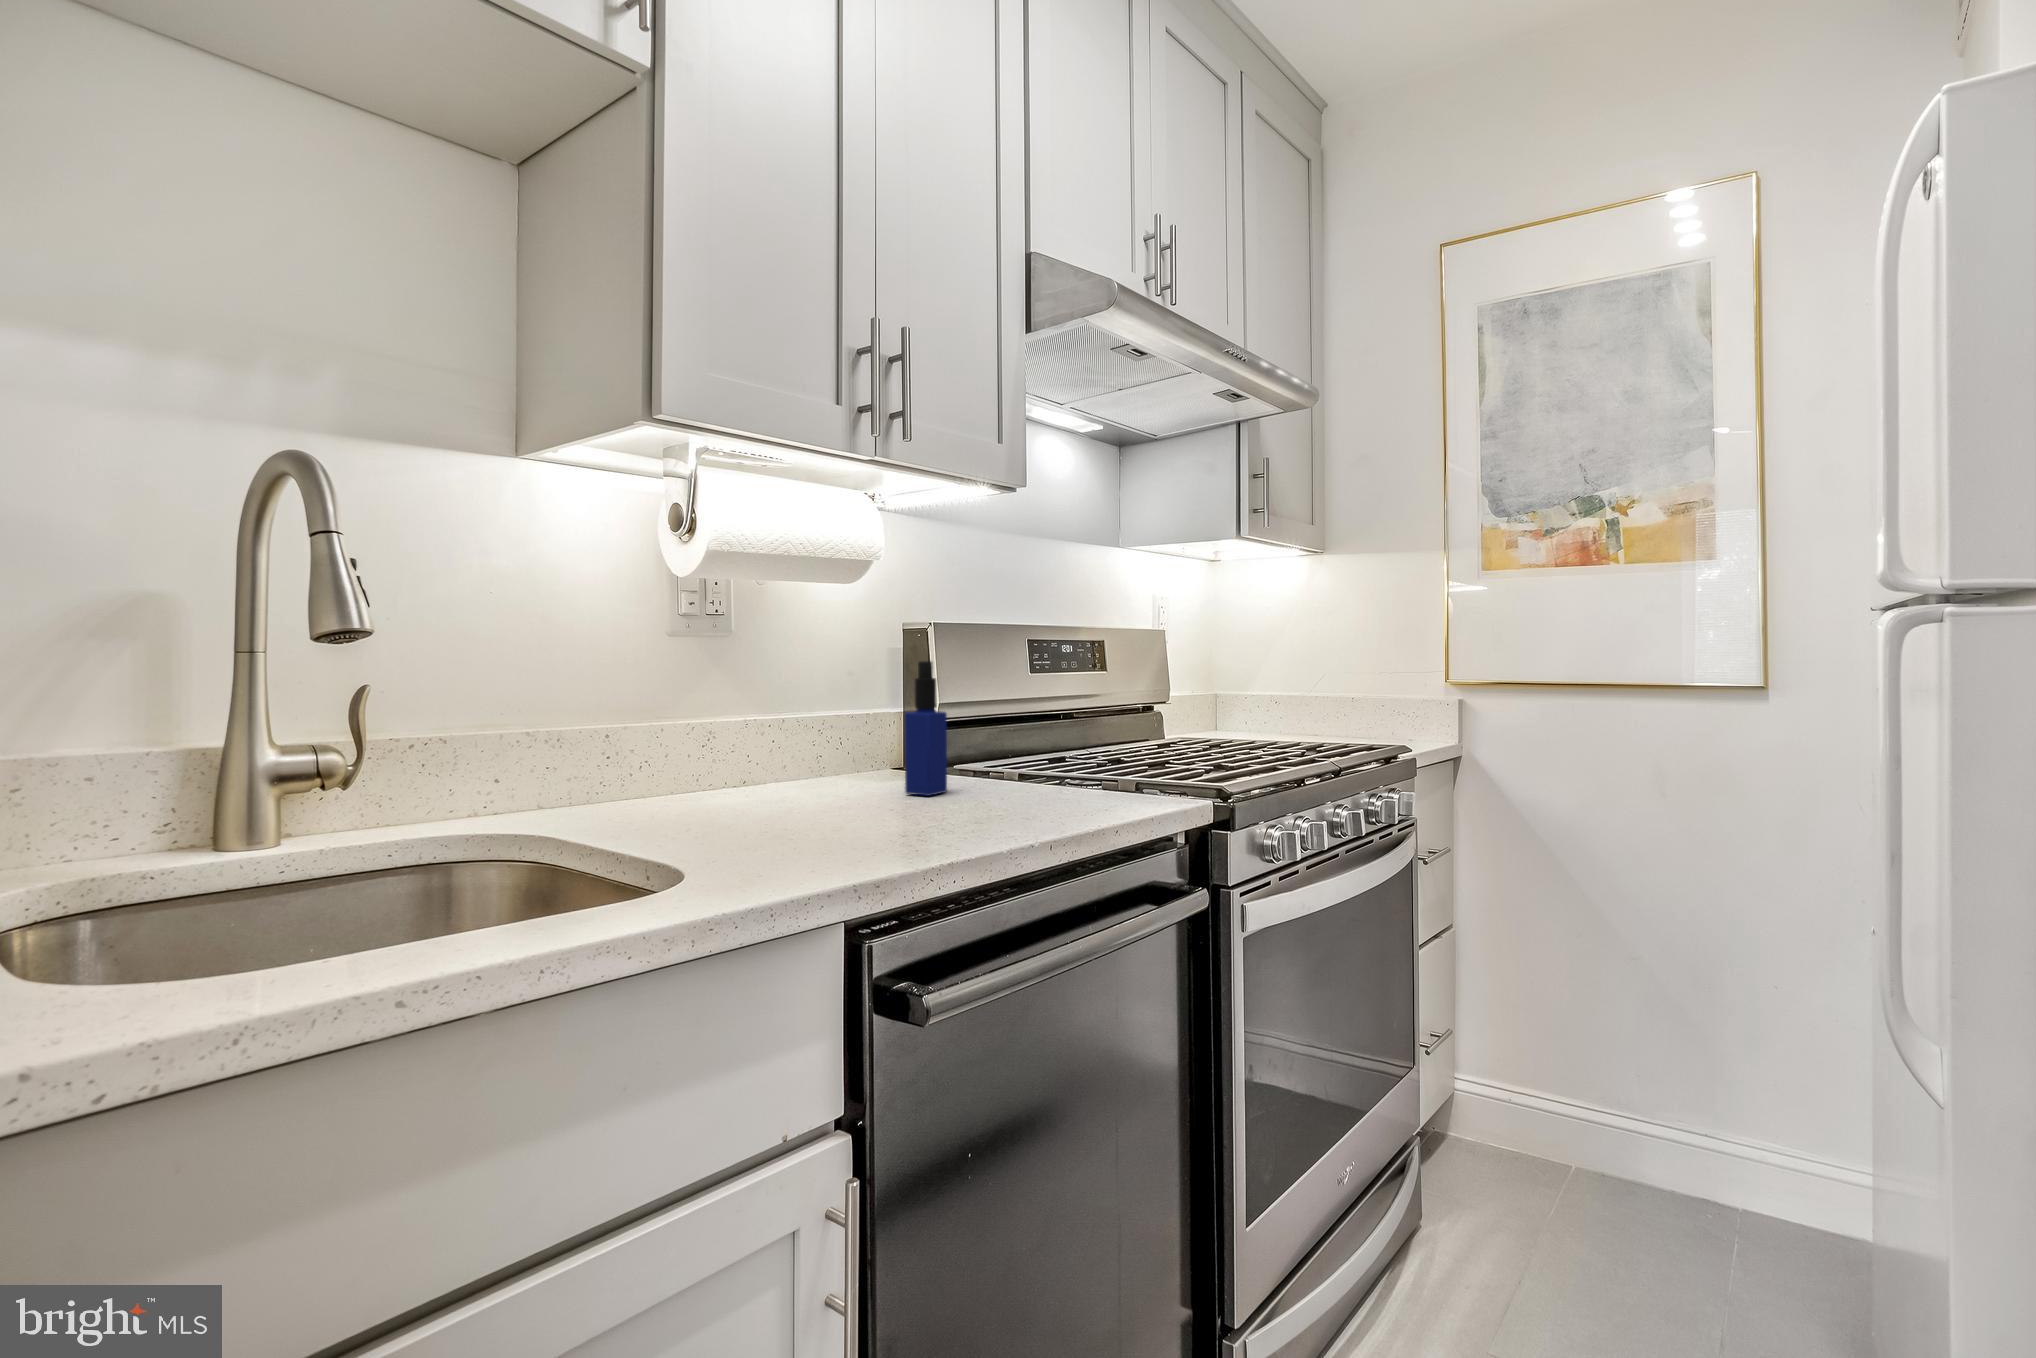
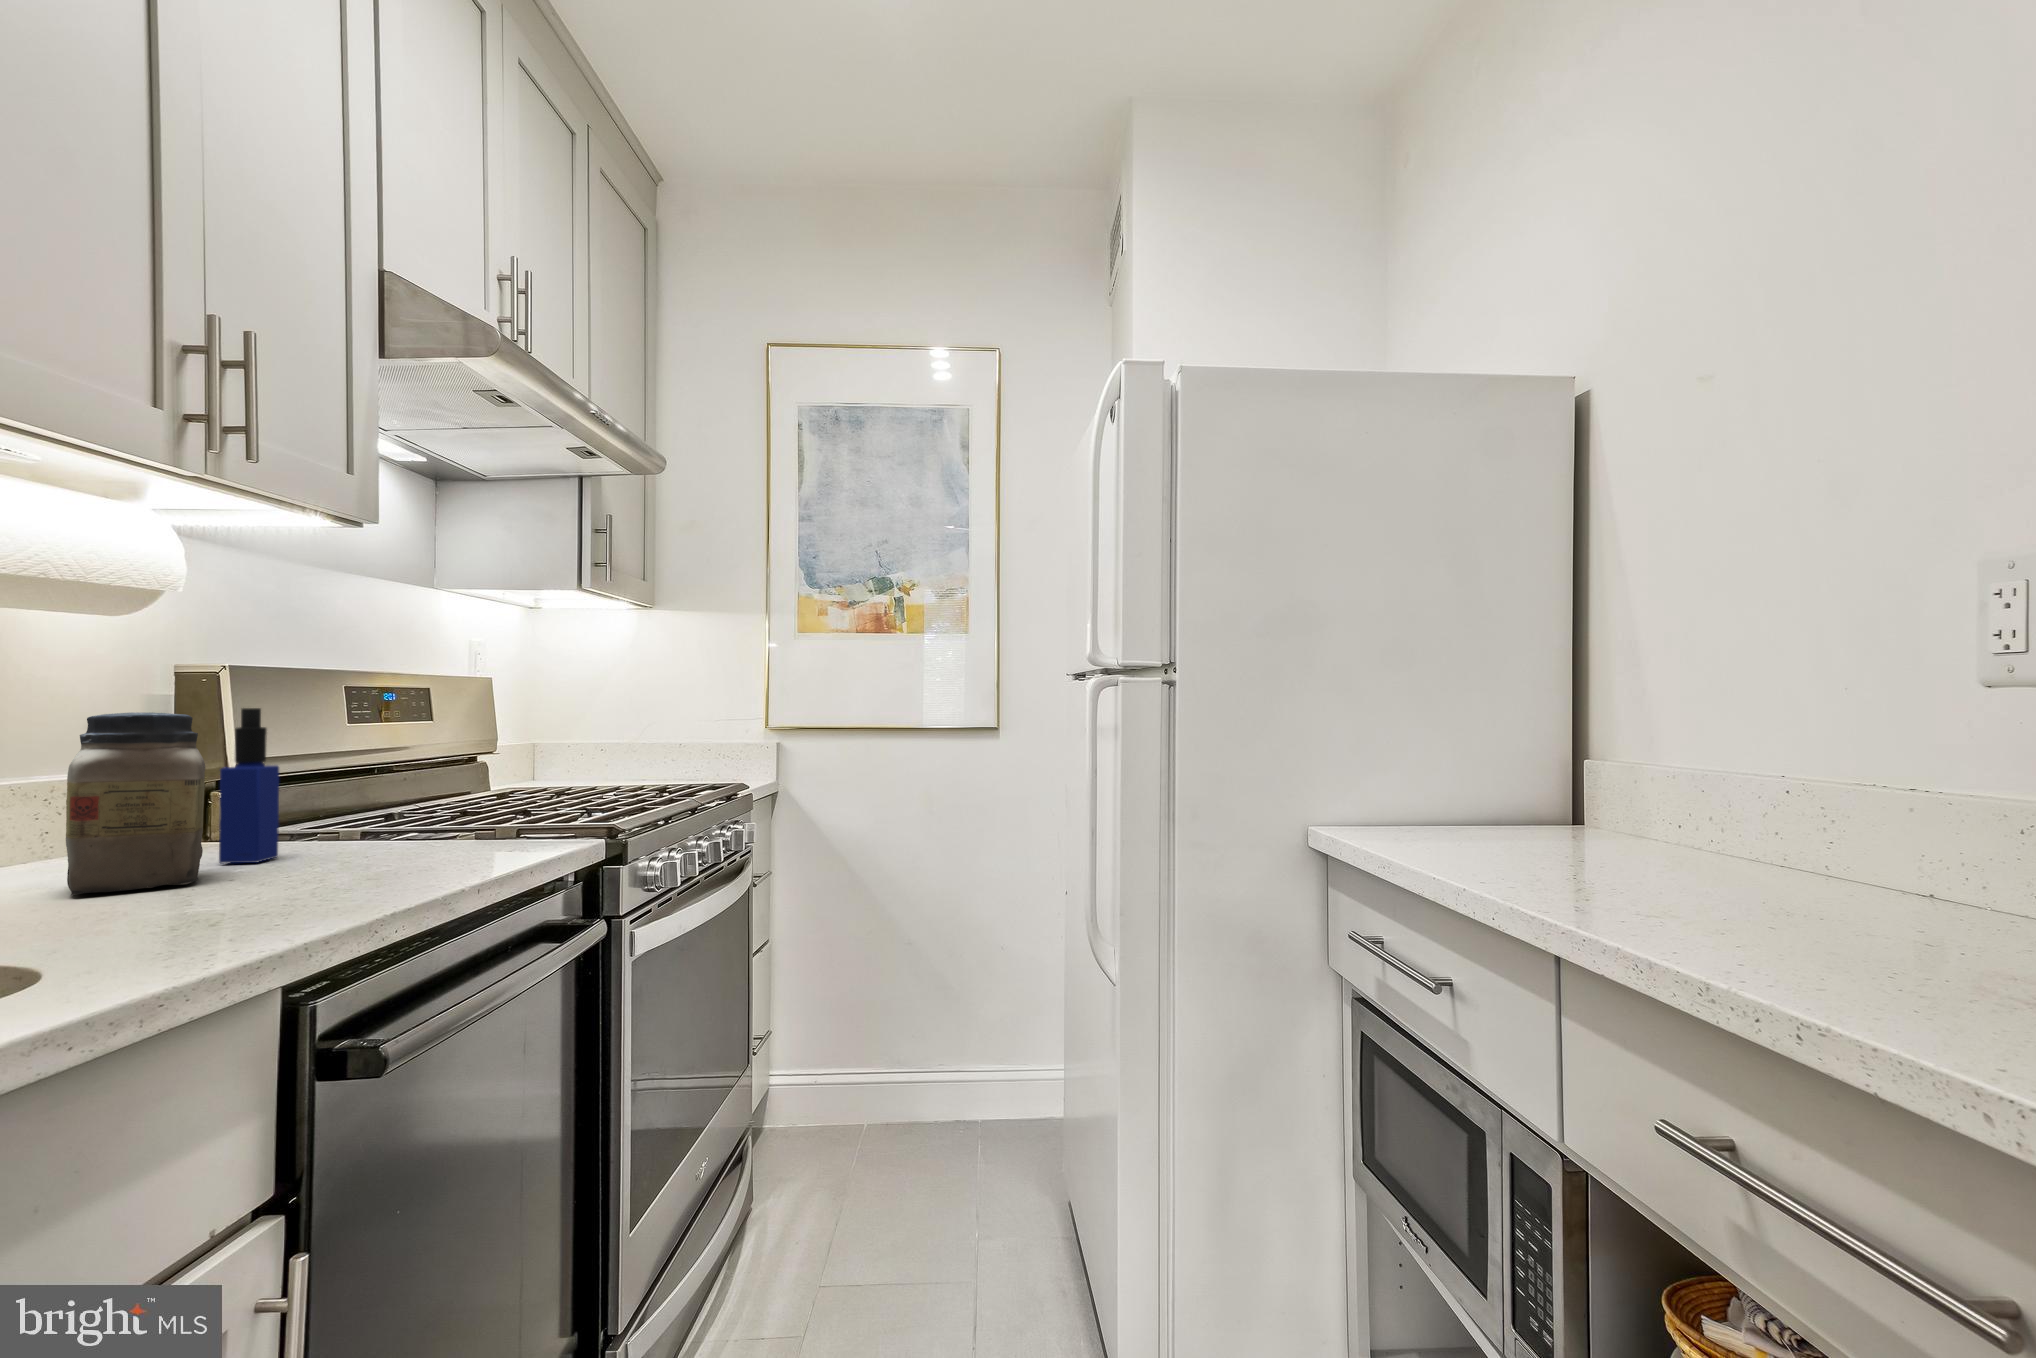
jar: none [790,667,884,814] -> present [66,712,205,895]

